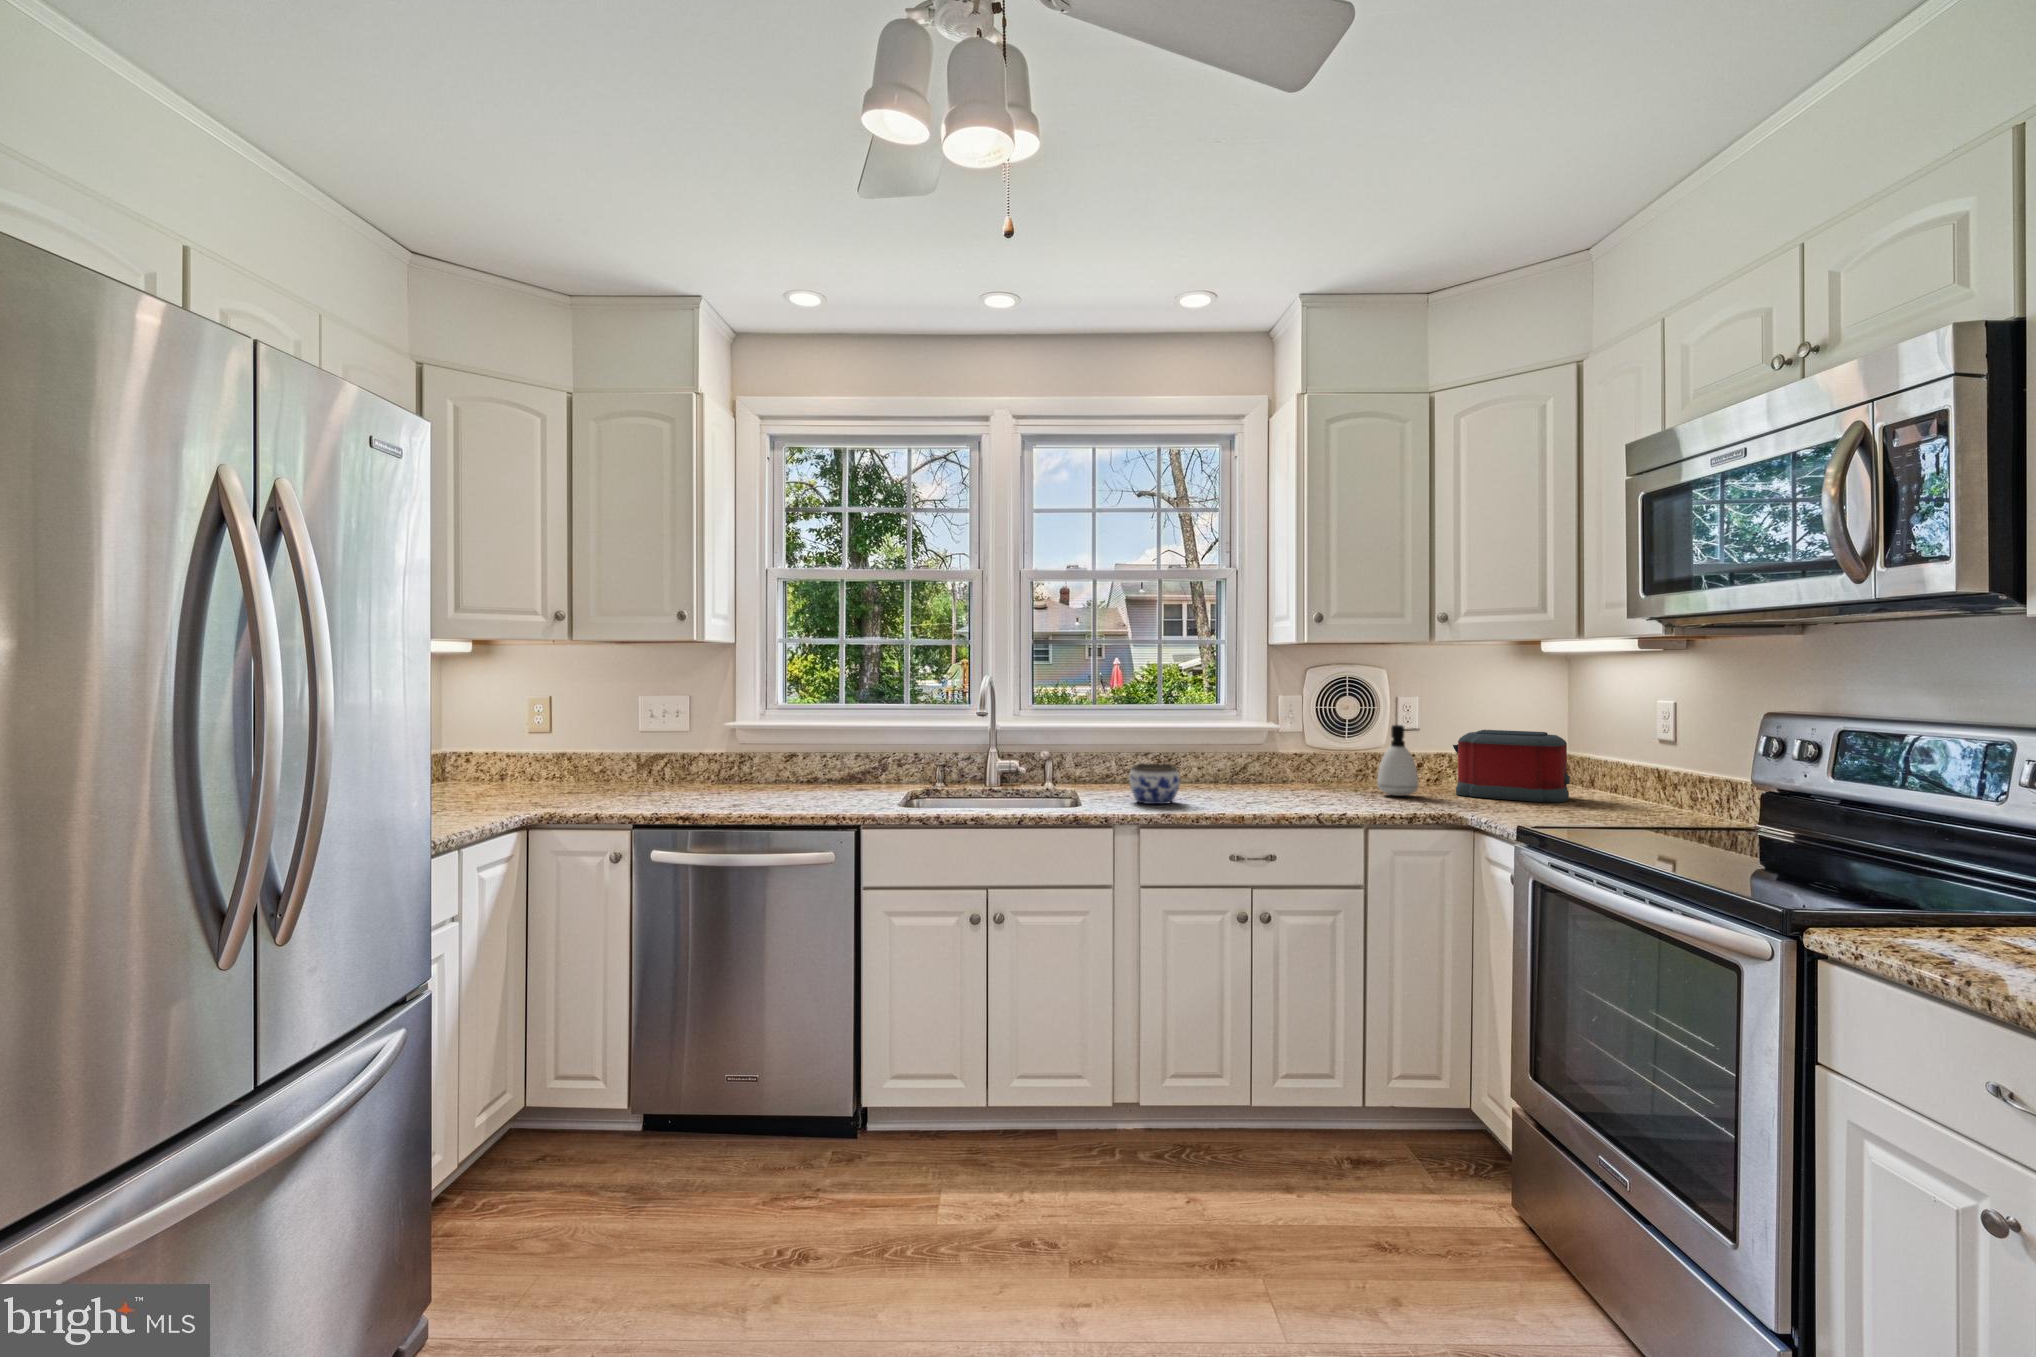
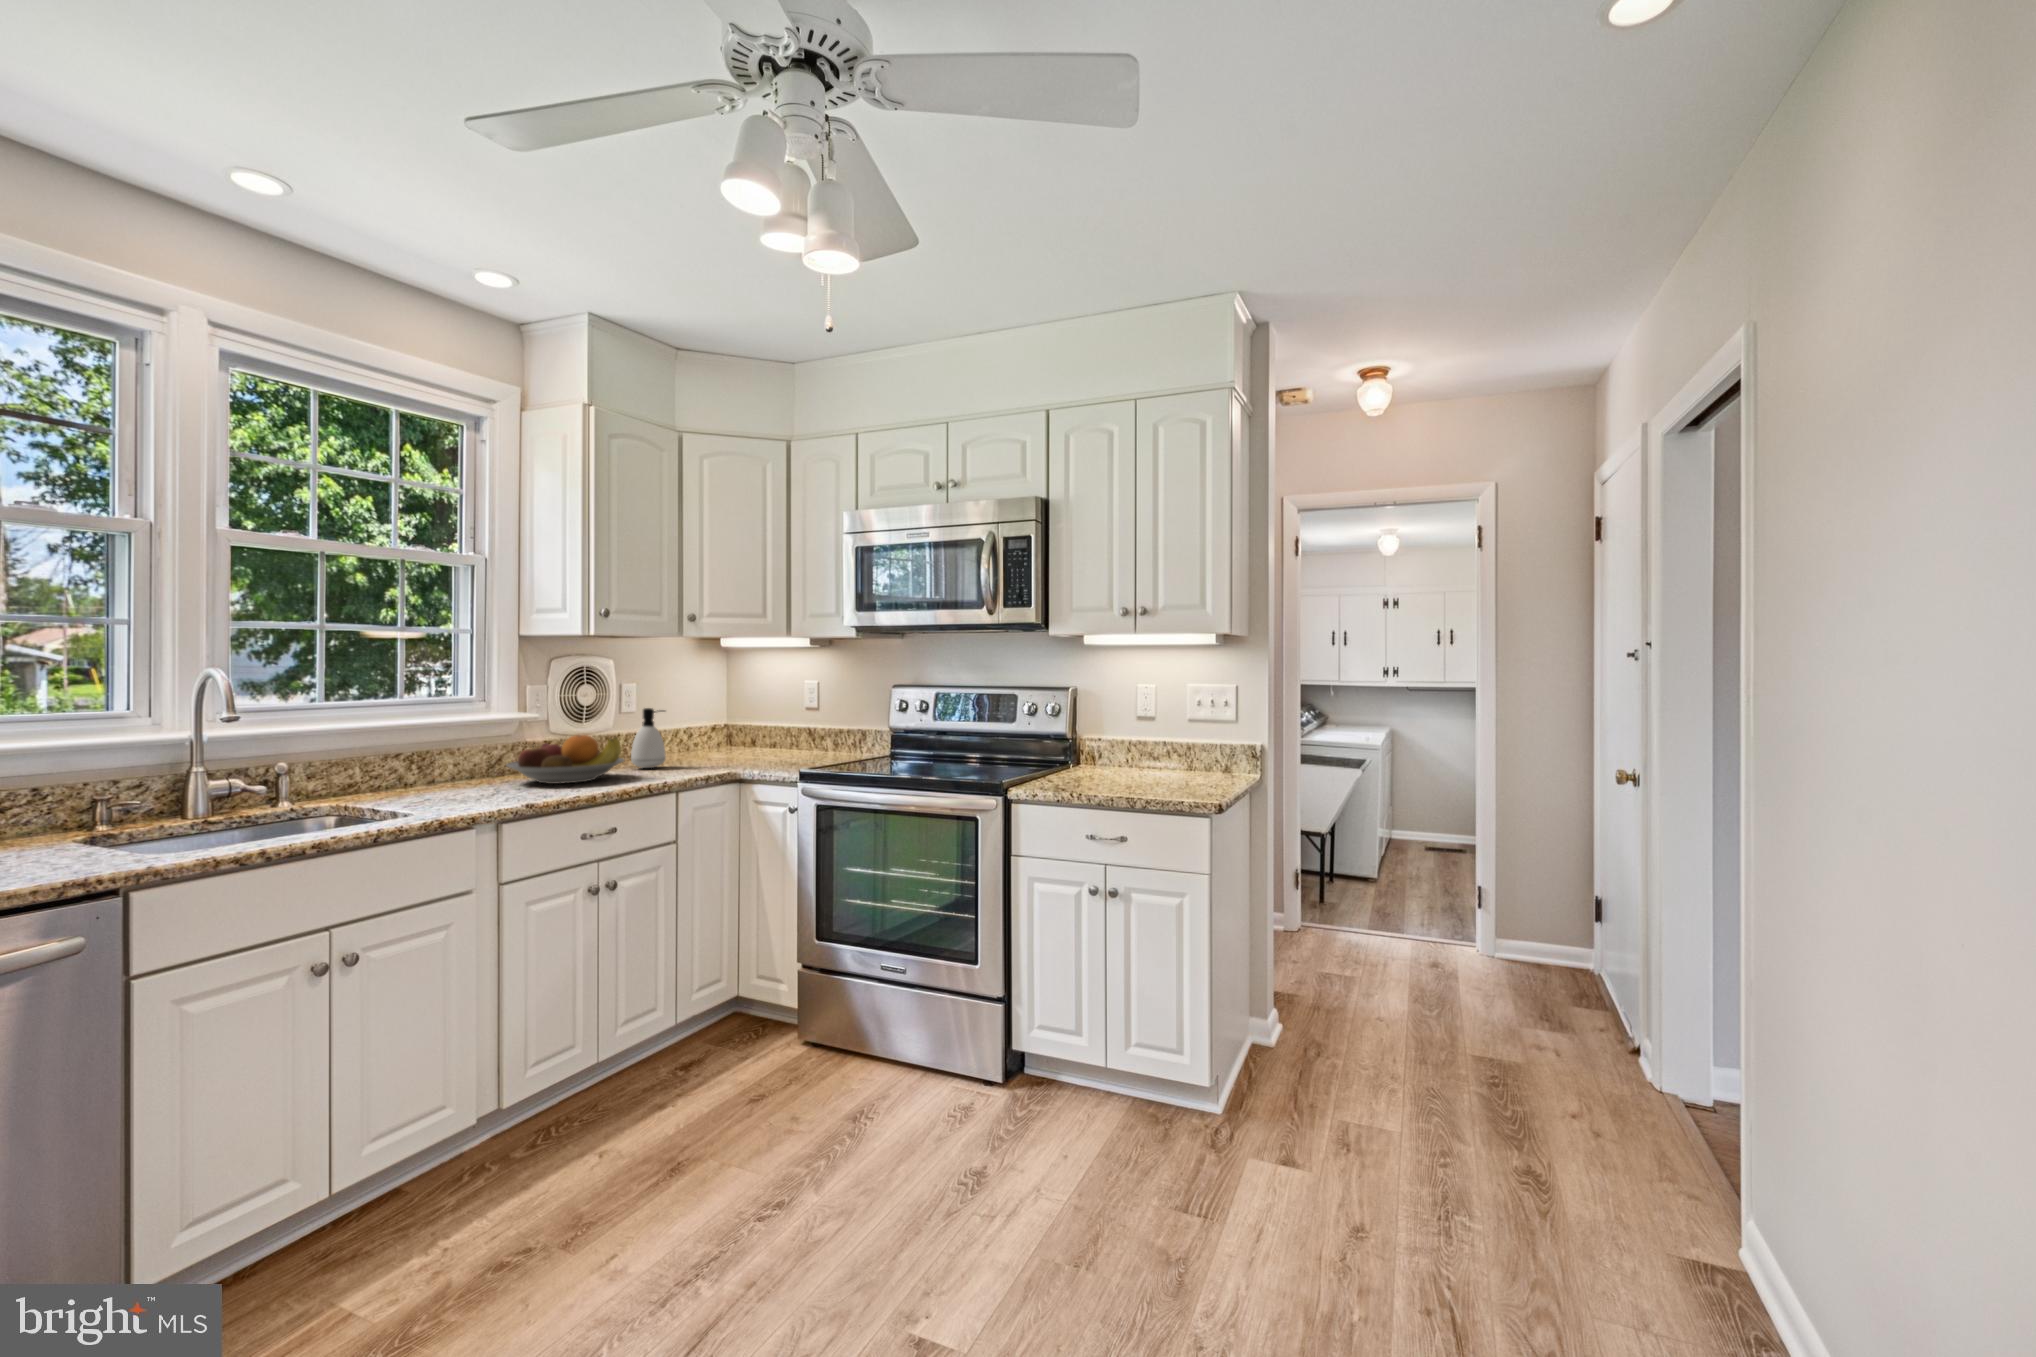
toaster: present [1453,730,1570,803] -> none [672,708,757,762]
fruit bowl: none [1223,749,1341,800] -> present [507,735,624,784]
jar: present [1129,764,1180,804] -> none [442,759,503,802]

